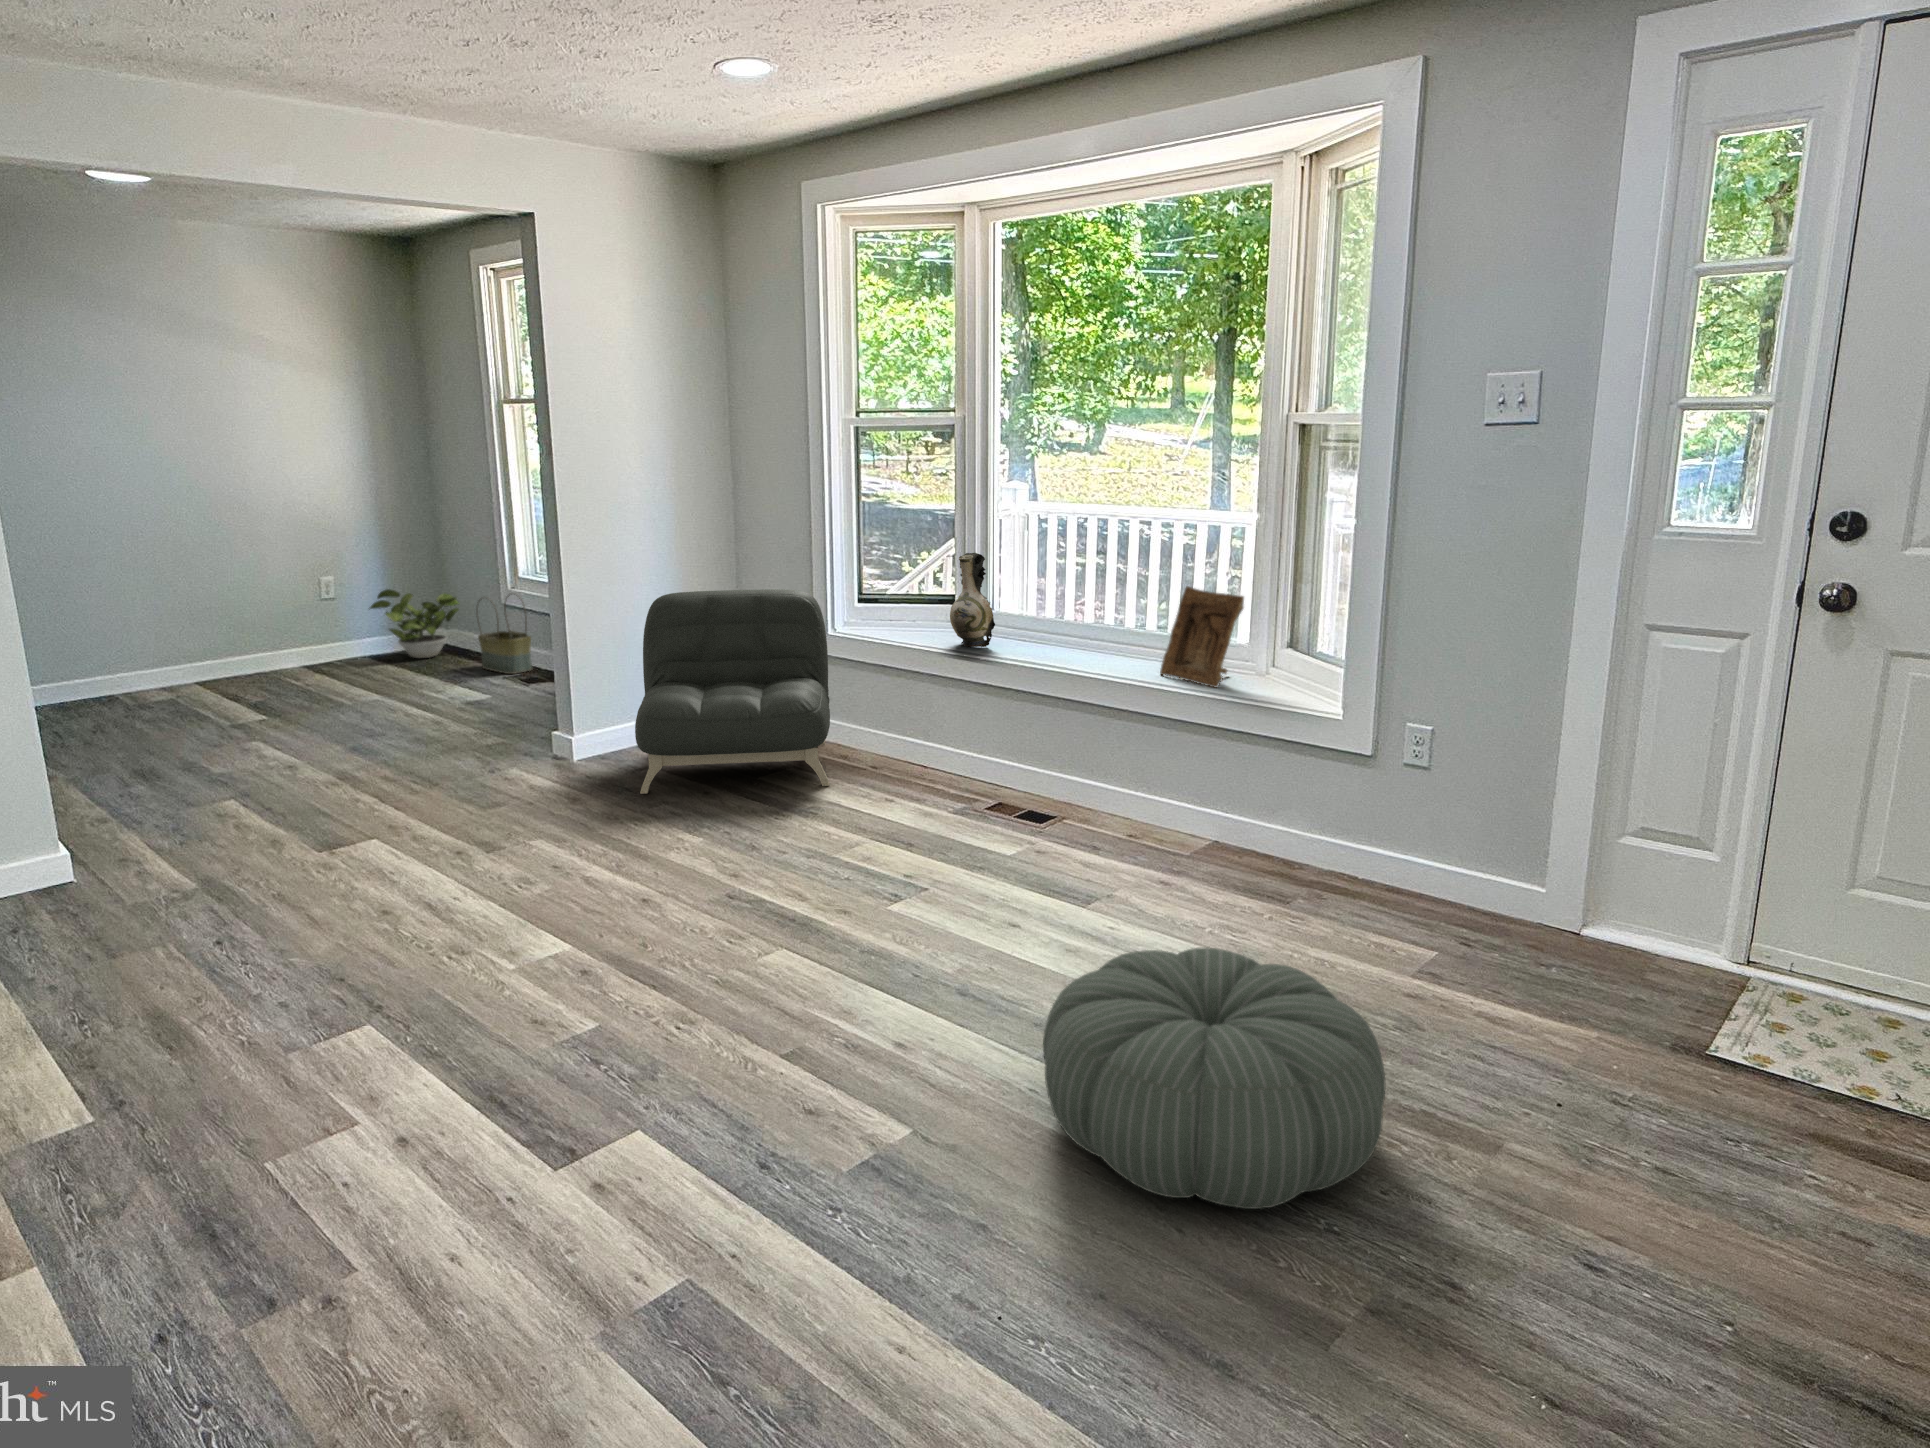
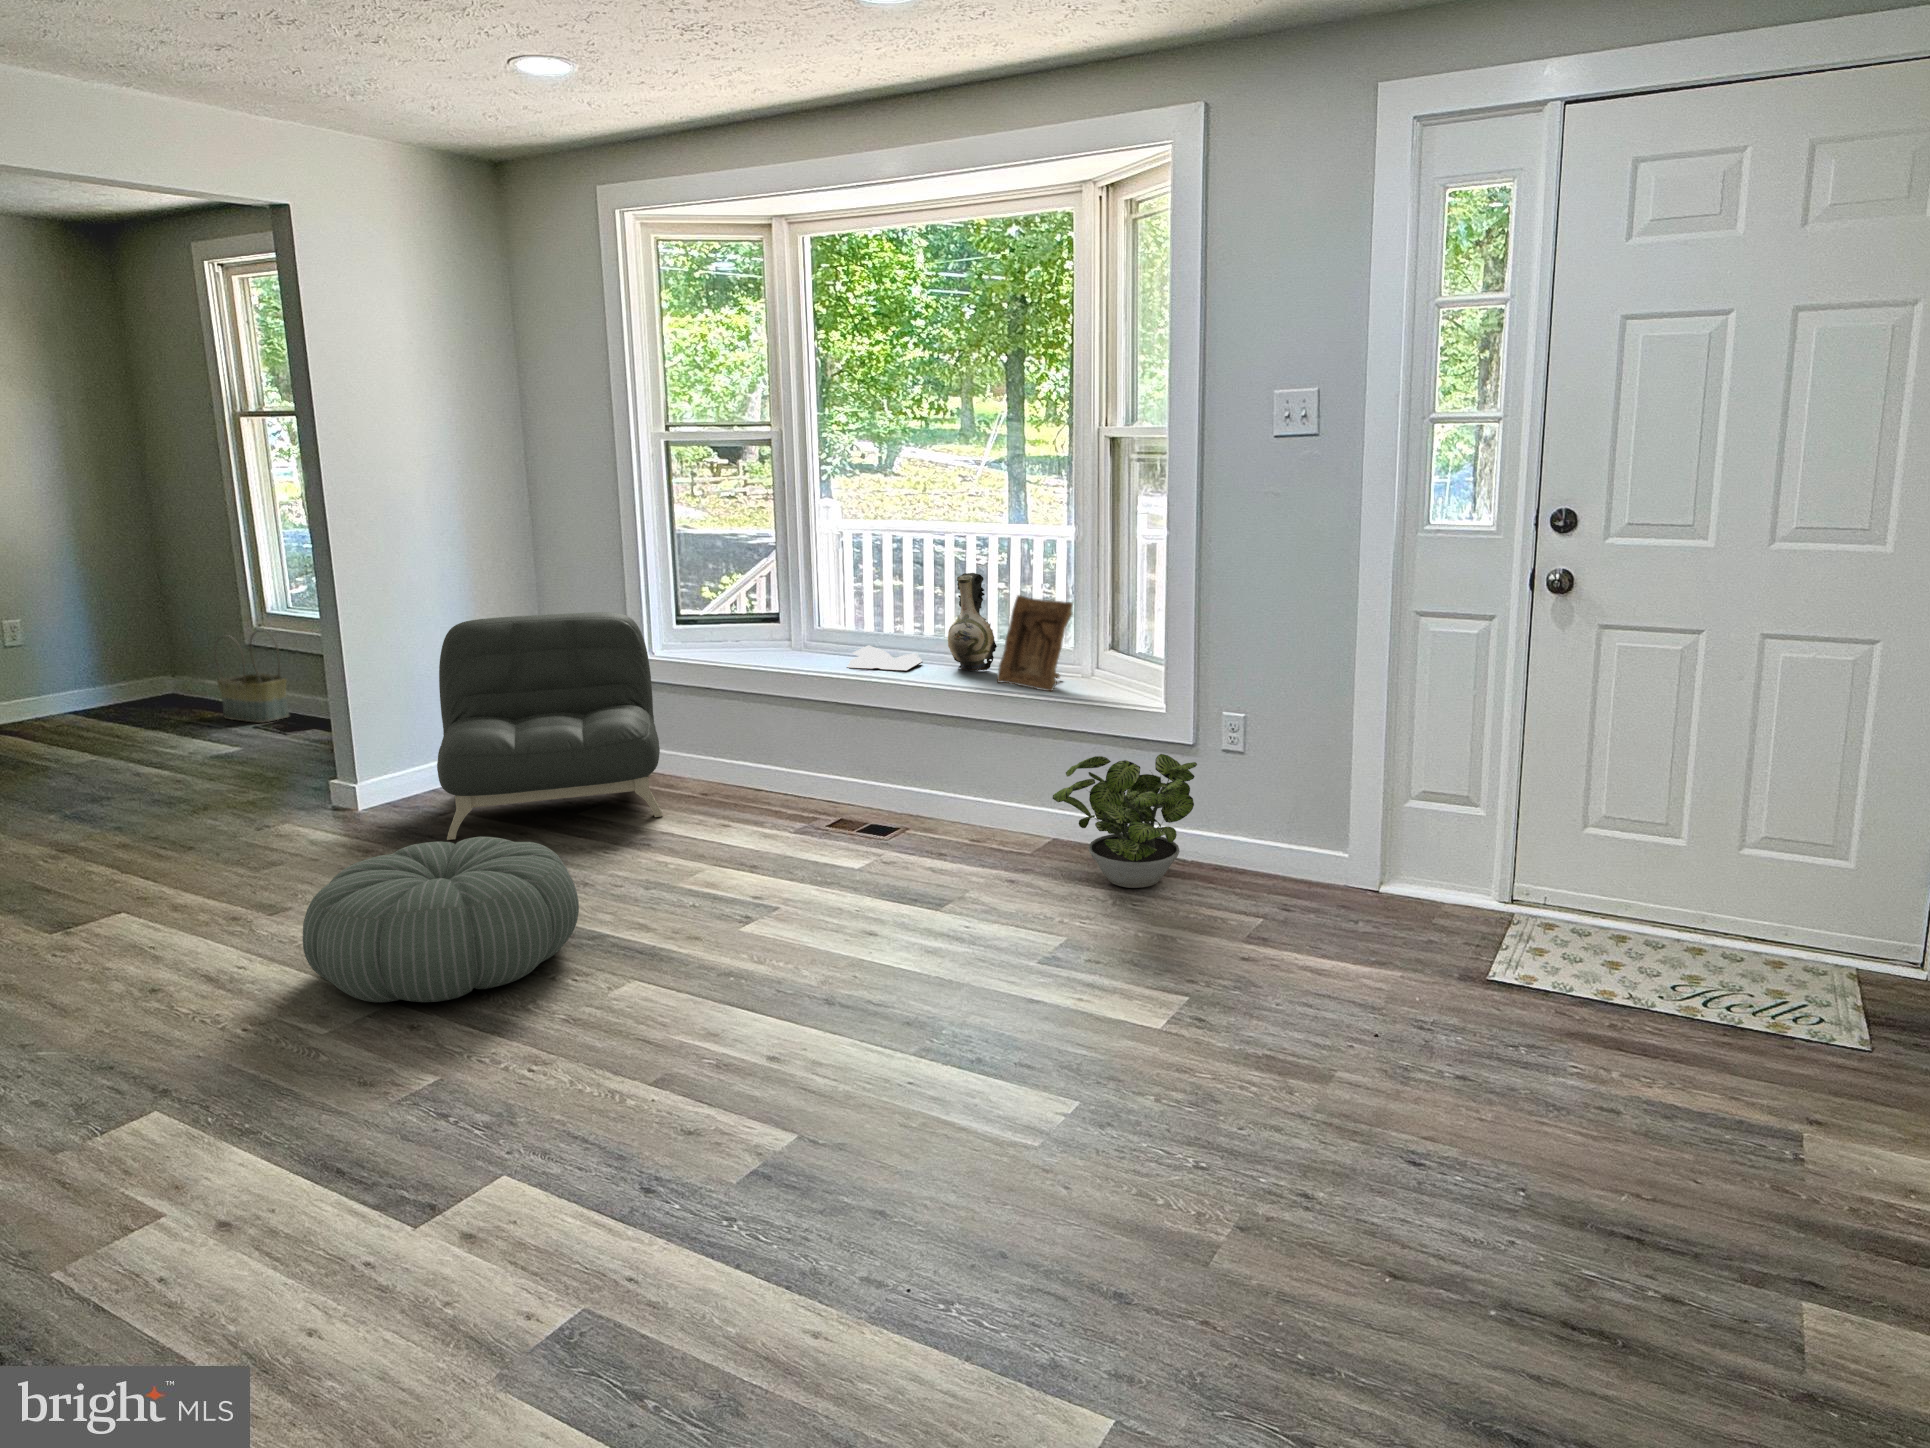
decorative vase: present [950,553,995,647] -> present [948,573,997,671]
potted plant: present [370,589,460,658] -> present [1053,754,1197,888]
book: none [1010,630,1087,659] -> present [847,645,922,671]
pouf: present [1043,947,1385,1209] -> present [303,837,579,1002]

